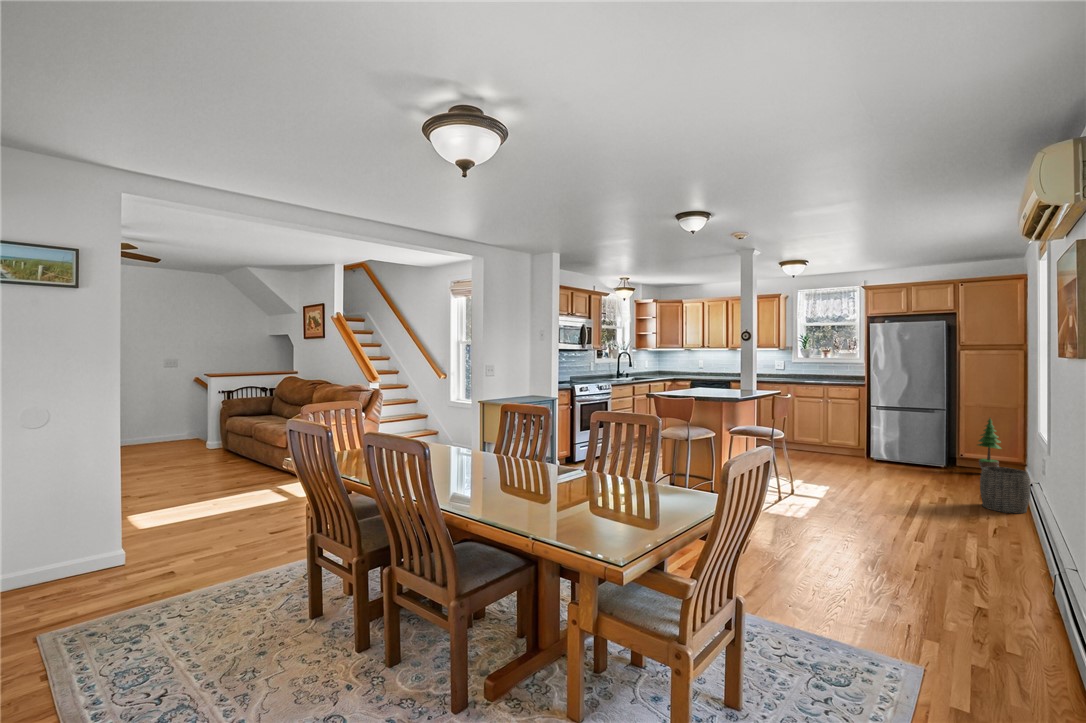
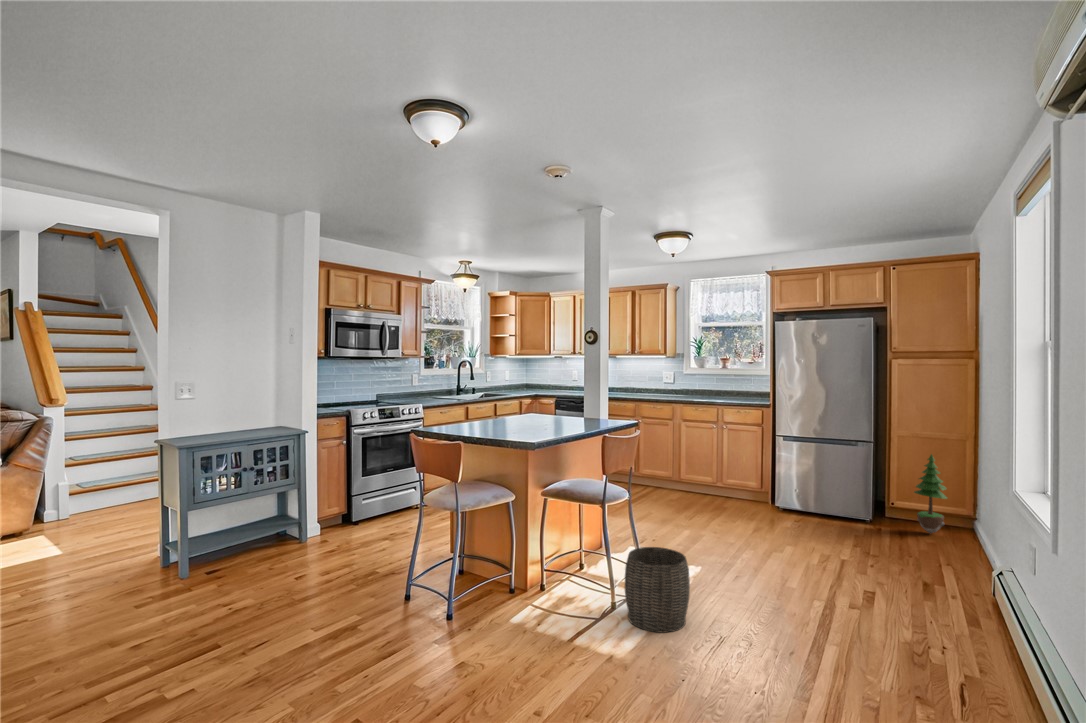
woven basket: present [980,467,1031,514] -> present [625,547,690,632]

